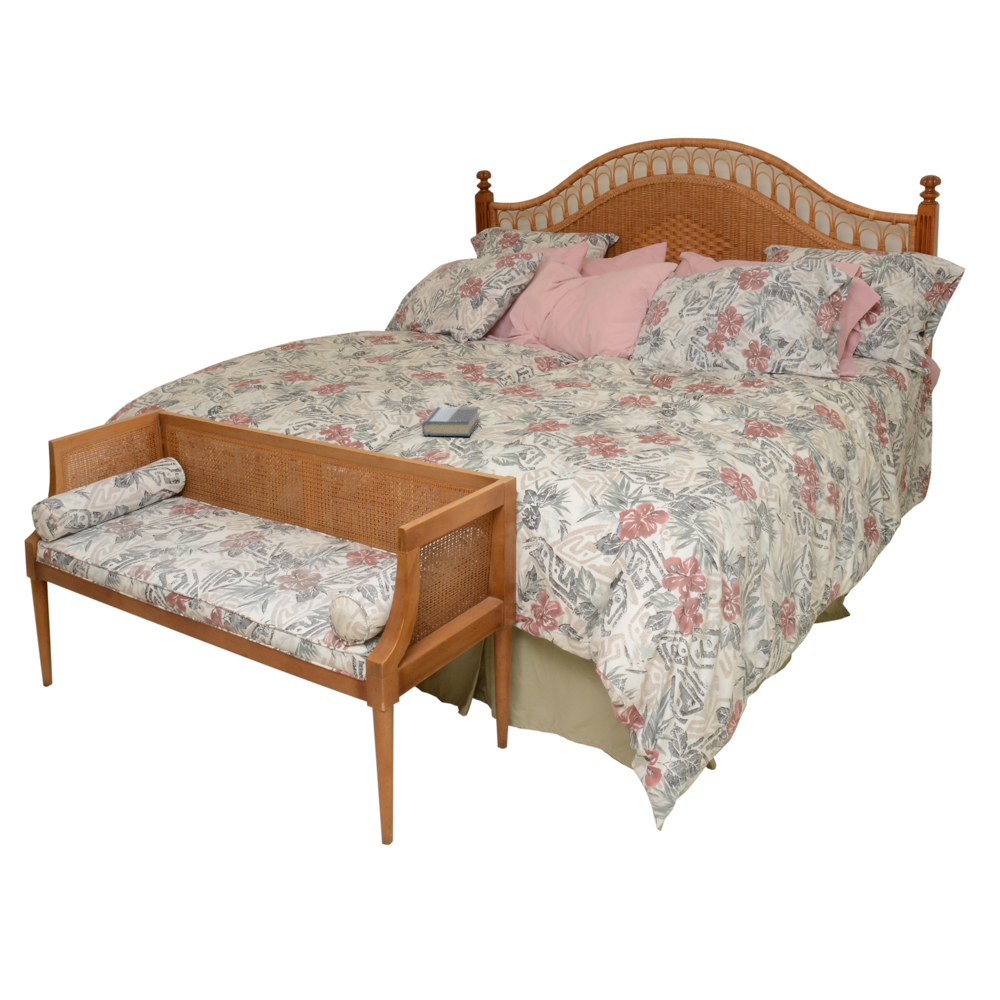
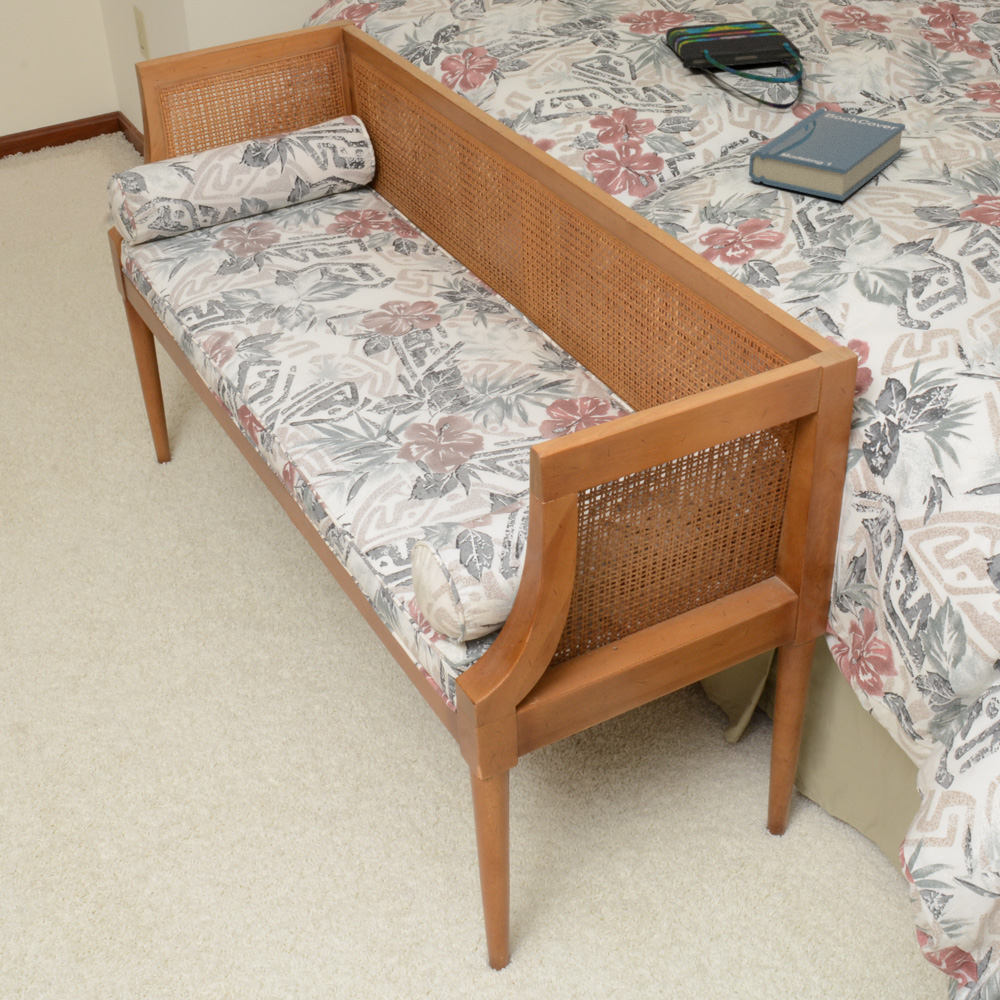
tote bag: none [337,385,419,413] -> present [666,20,805,109]

